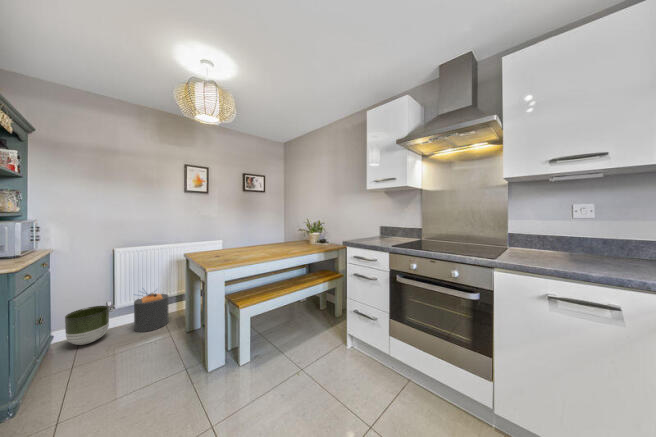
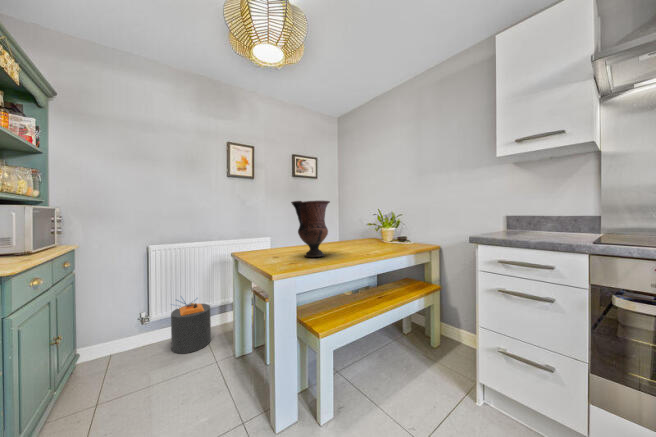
vase: none [227,217,258,256] -> present [291,200,330,257]
planter: present [65,306,109,345] -> none [92,318,142,368]

